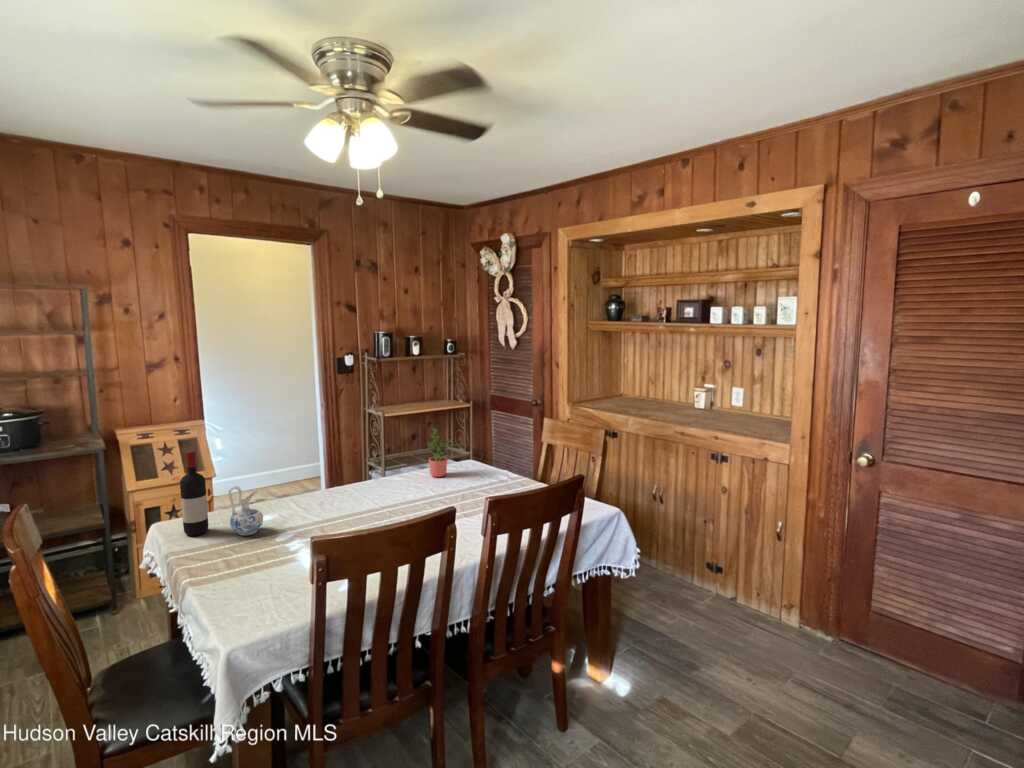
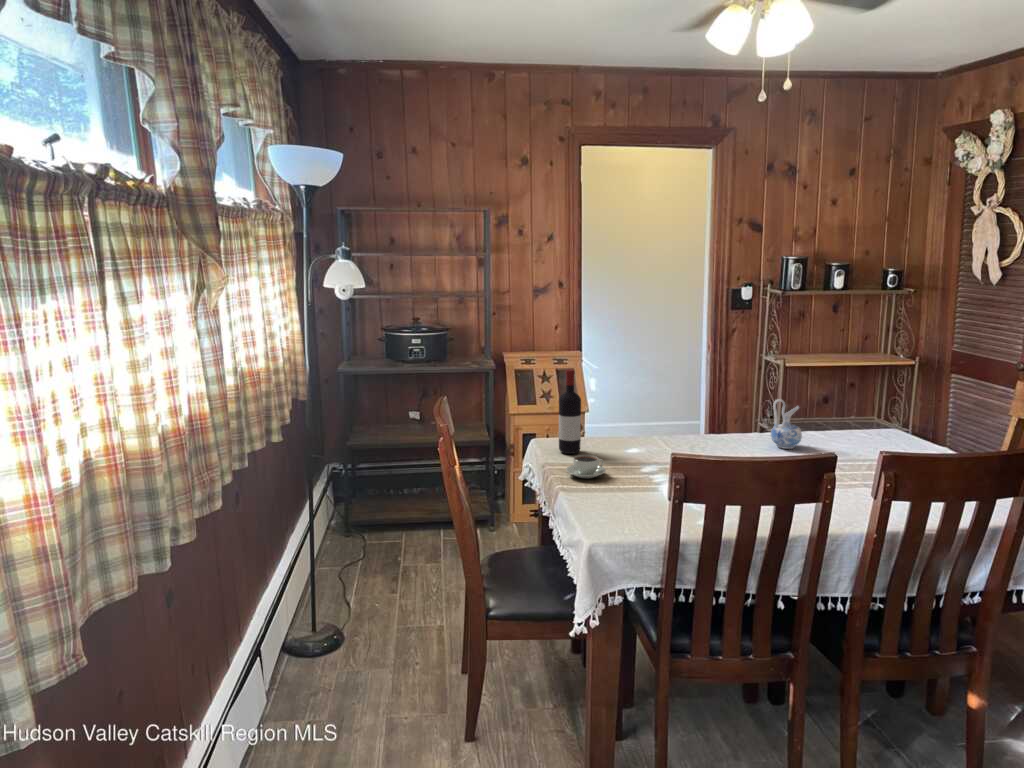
potted plant: present [428,425,461,477] -> none [829,372,879,441]
ceramic pitcher: present [228,486,263,536] -> present [771,399,802,449]
coffee cup: none [193,537,238,563] -> present [566,455,606,478]

